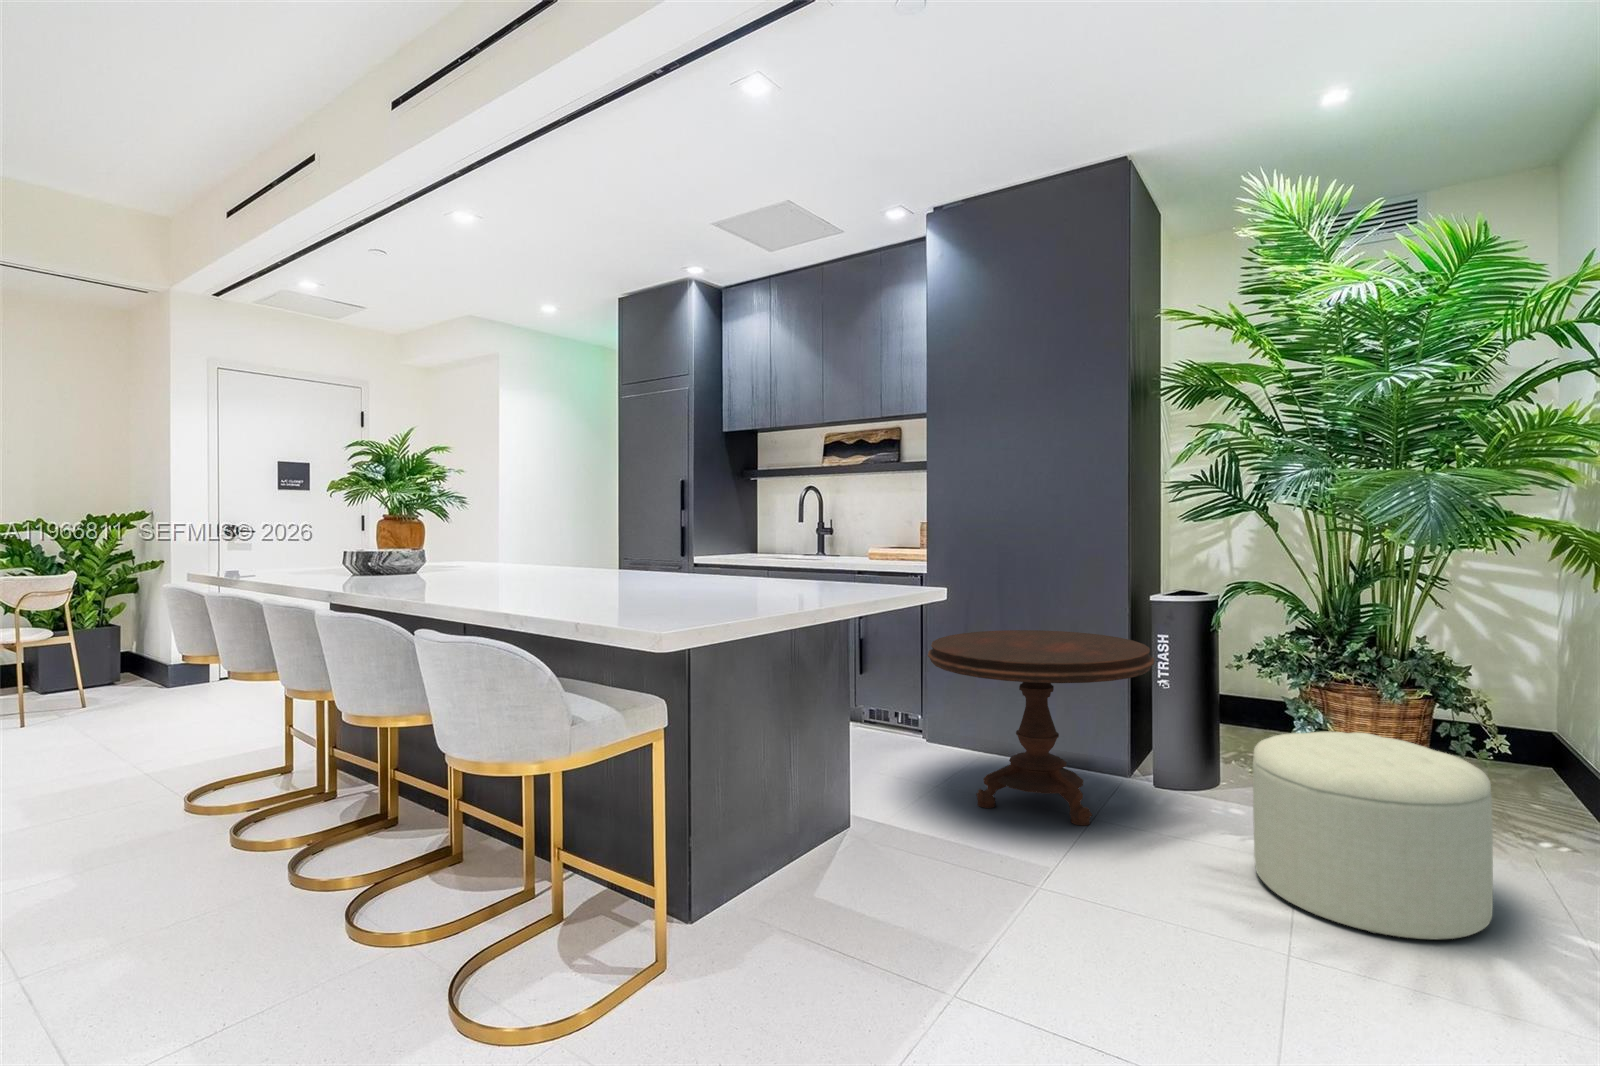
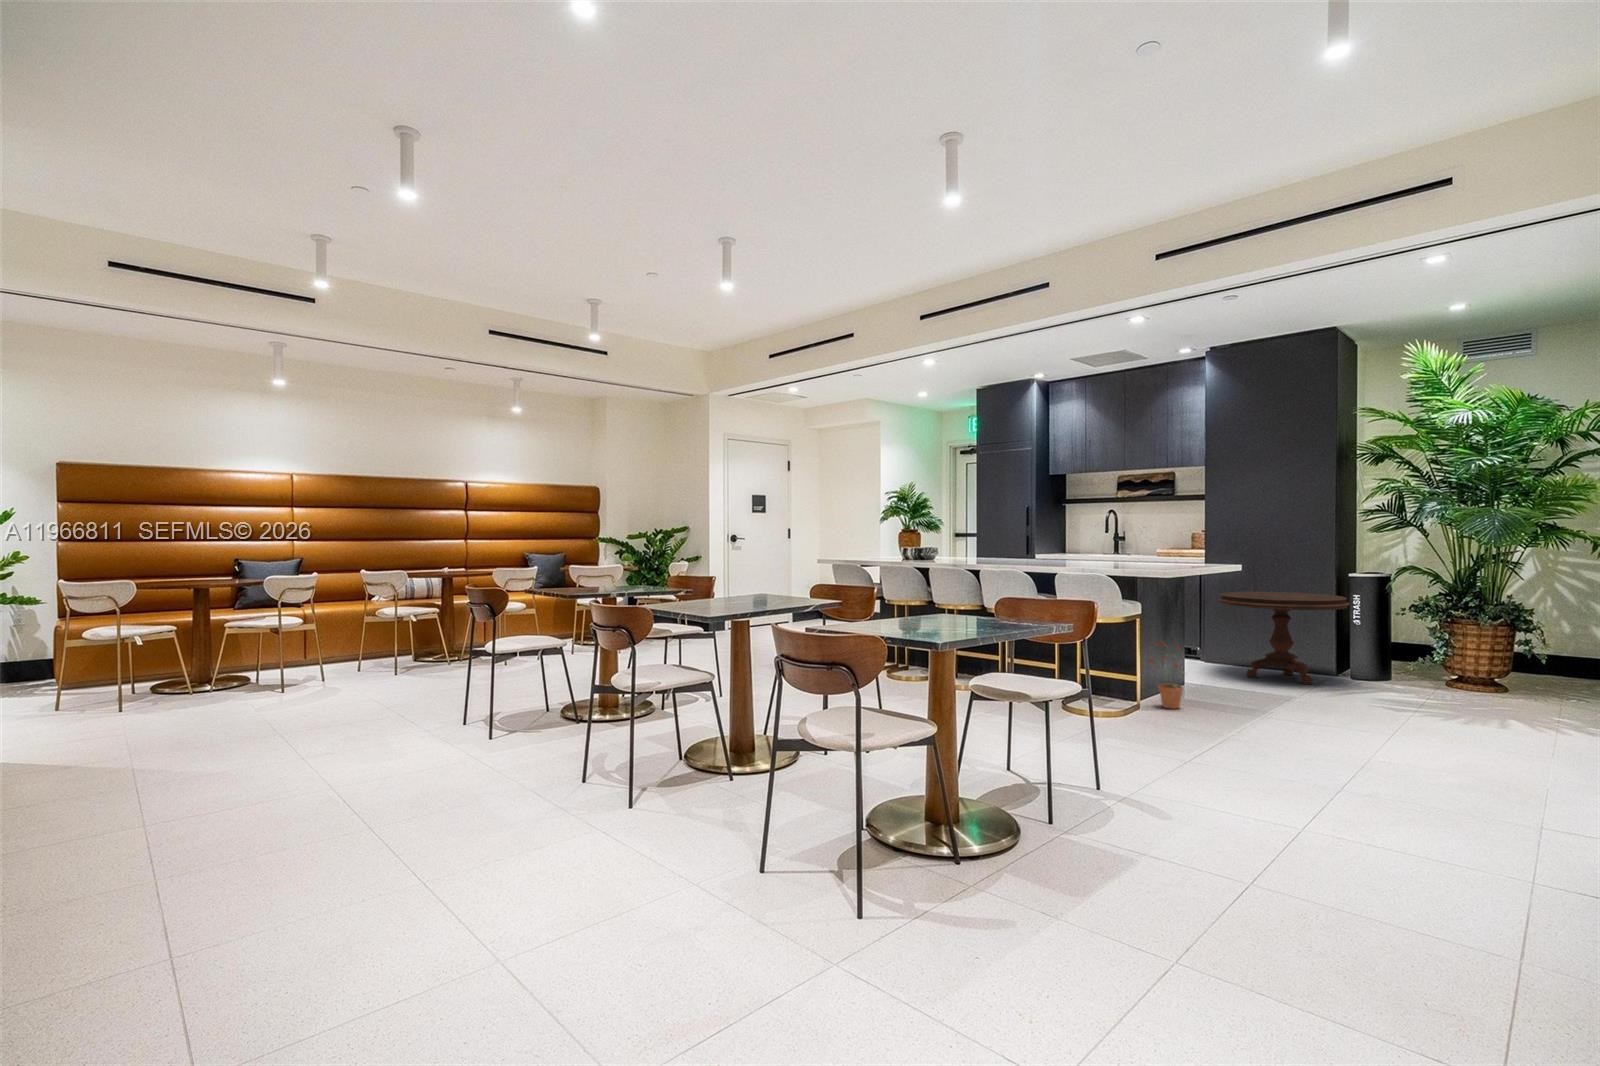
ottoman: present [1253,732,1493,939] -> none [1400,636,1515,713]
potted plant: none [687,809,785,1002] -> present [1149,641,1183,709]

